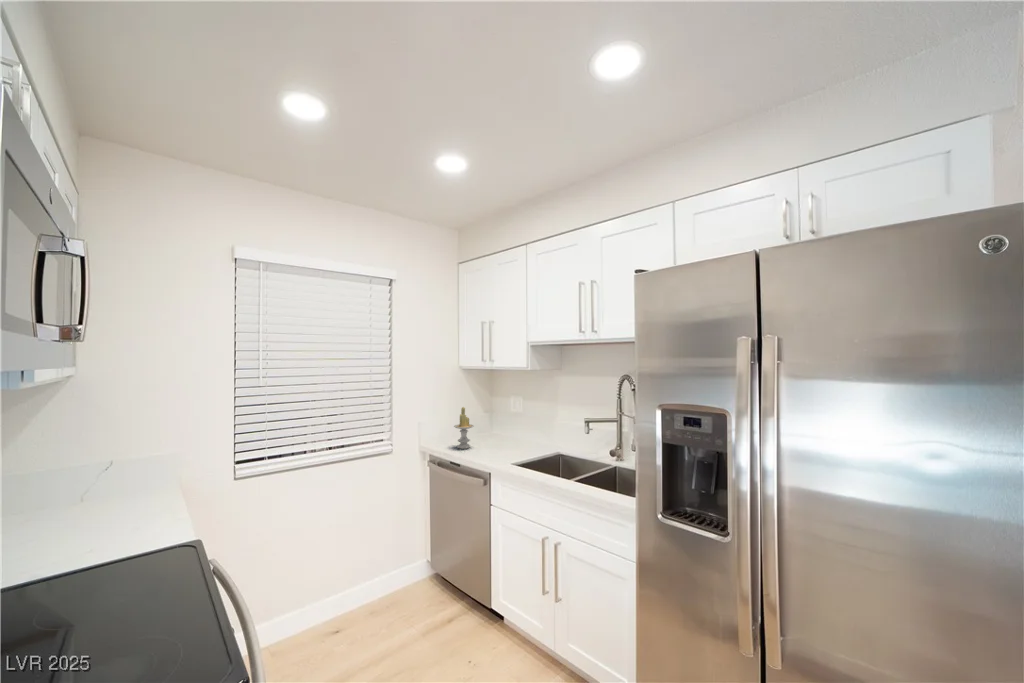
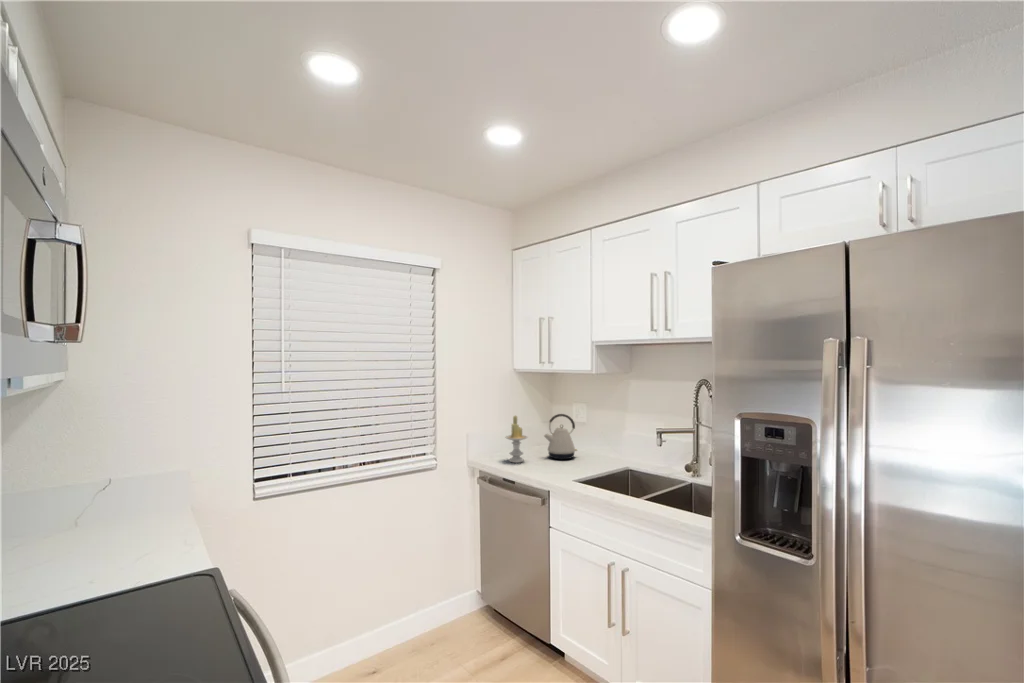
kettle: none [488,405,517,445] -> present [544,414,577,459]

